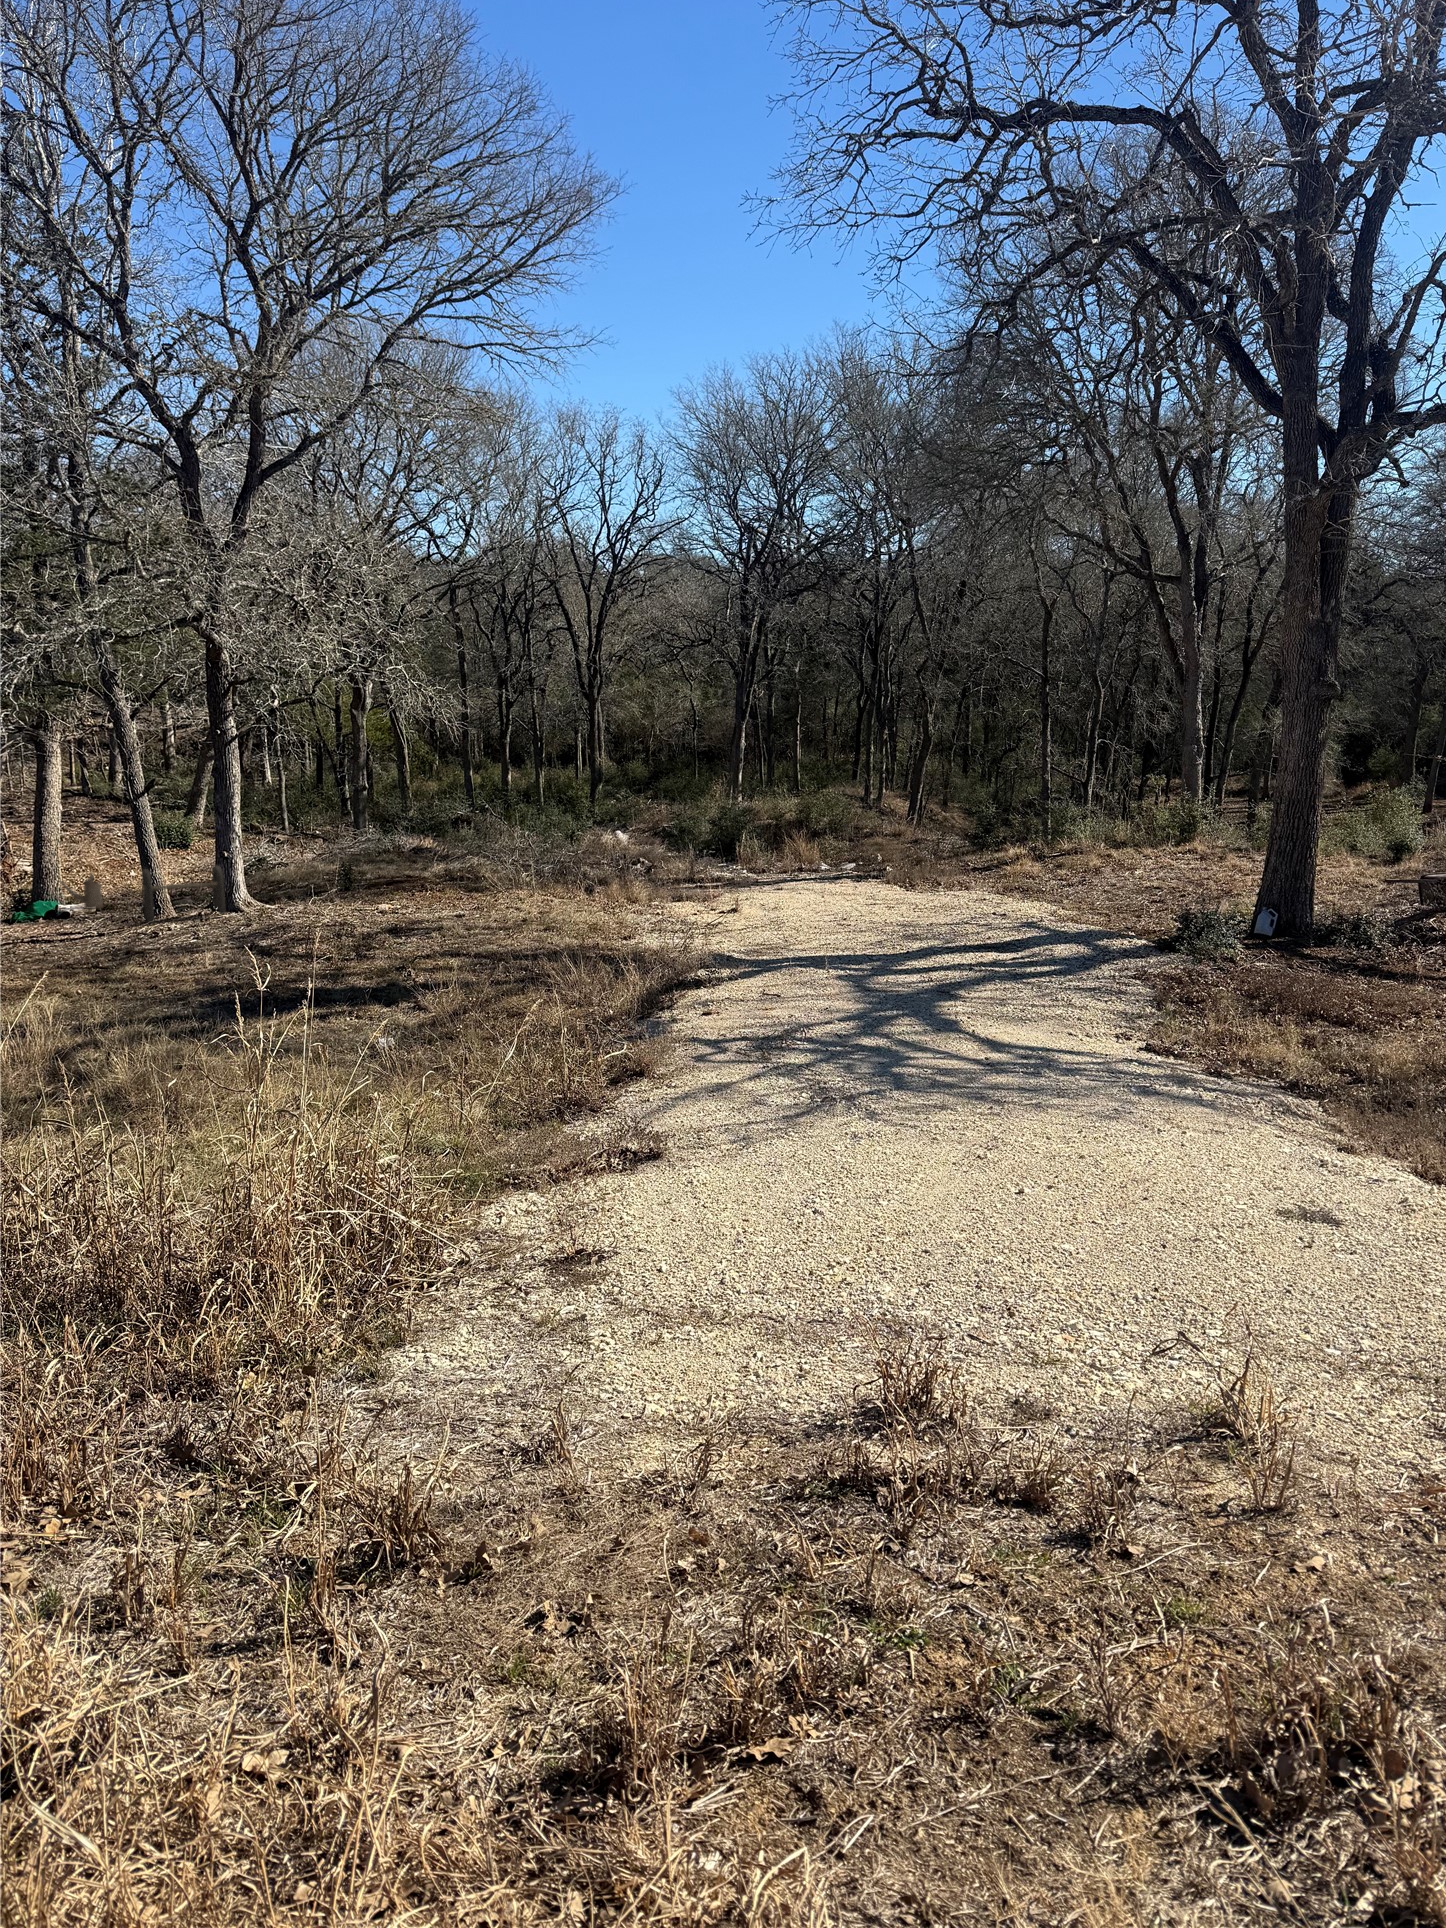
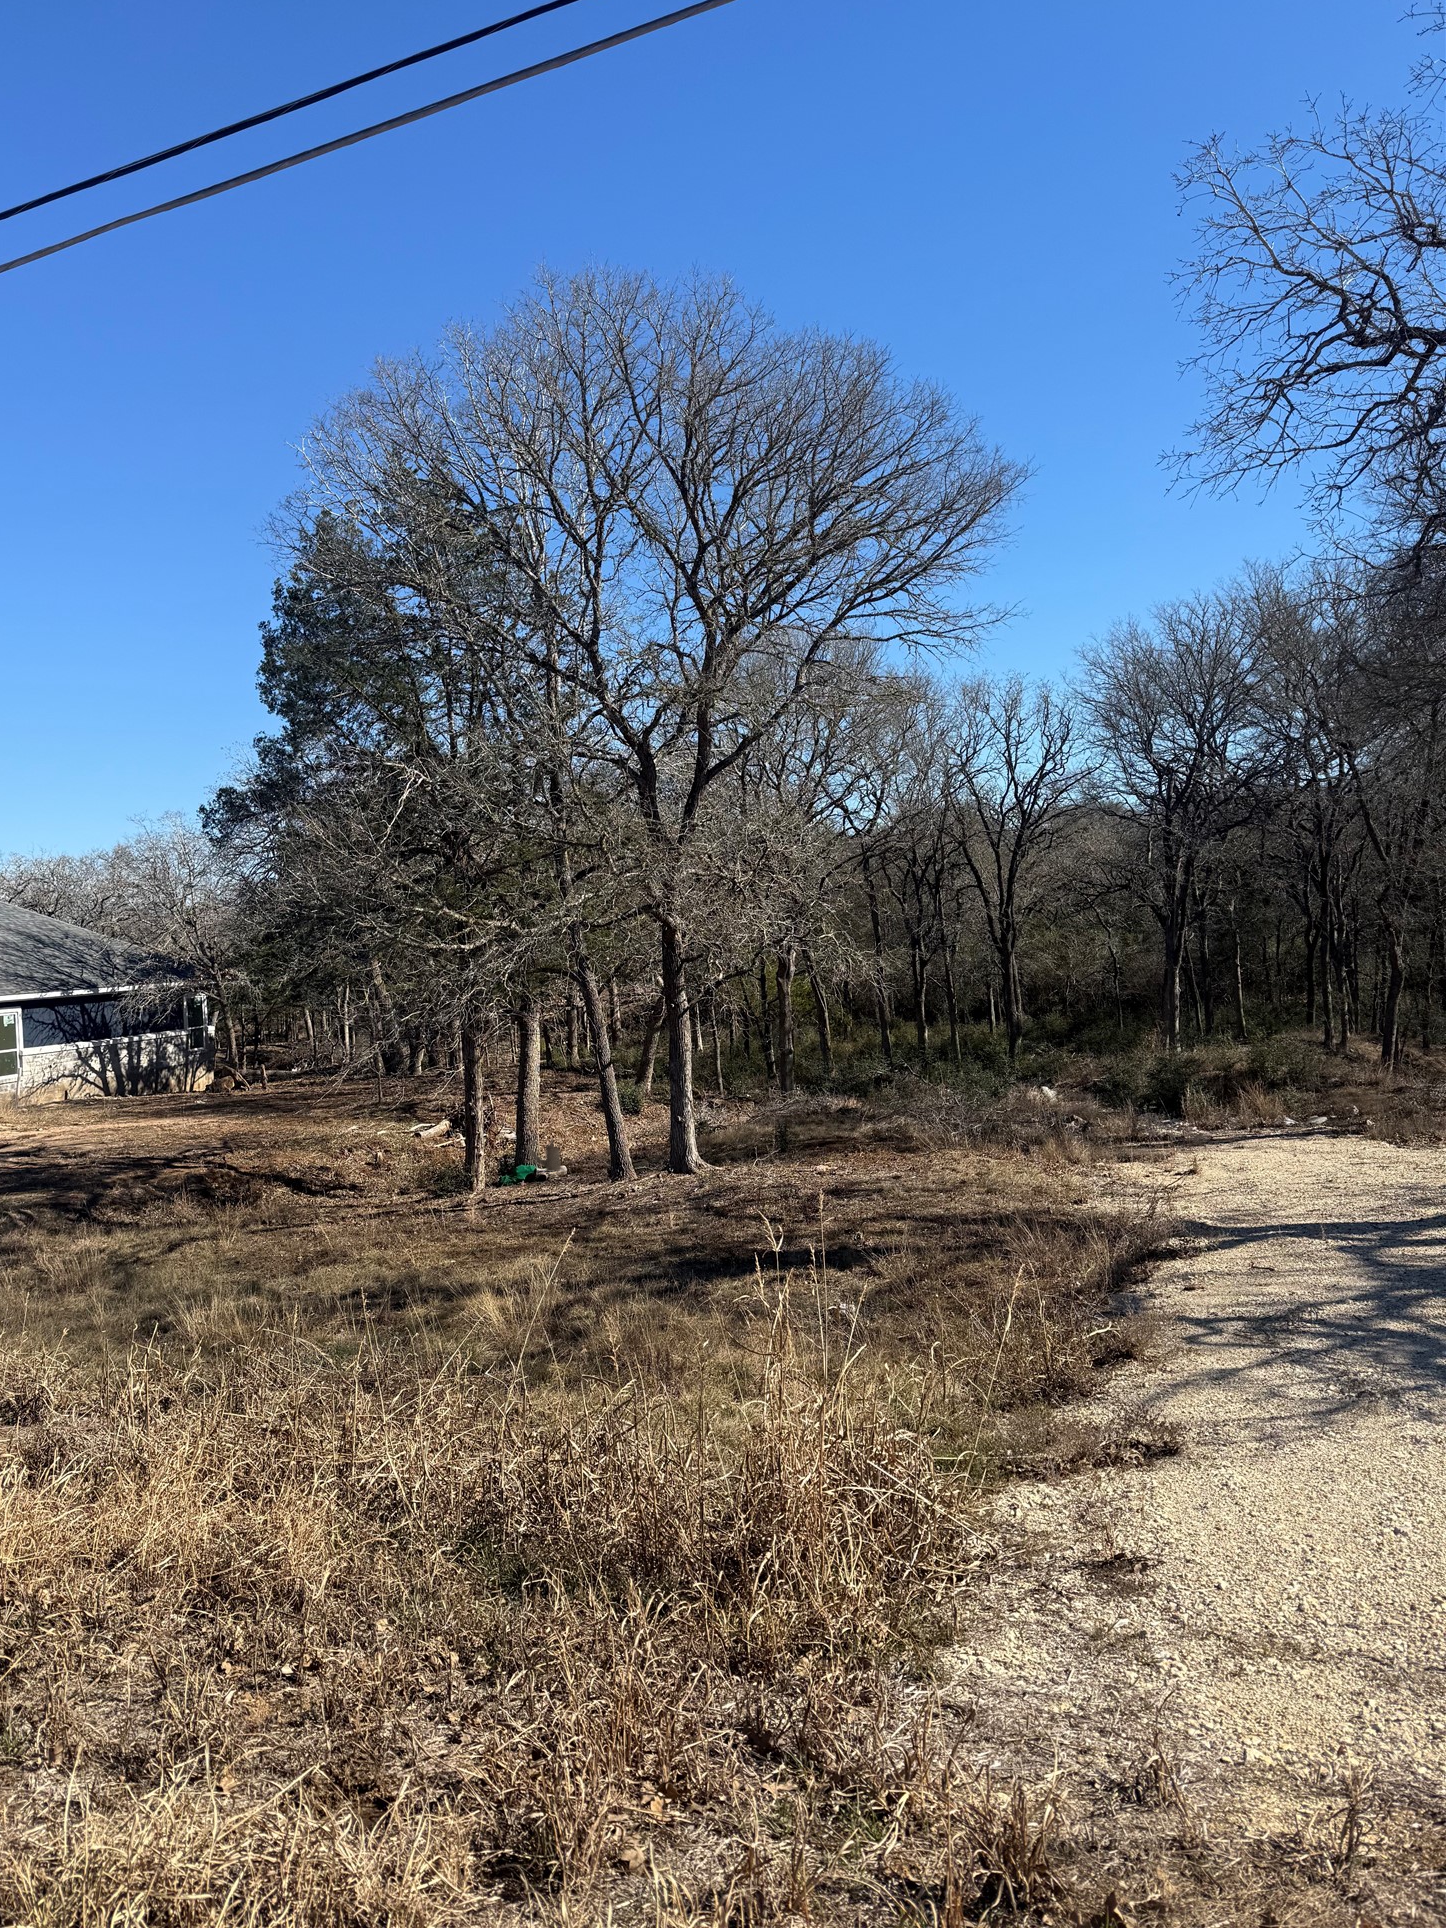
bench: present [141,866,225,923] -> none [597,1130,670,1186]

